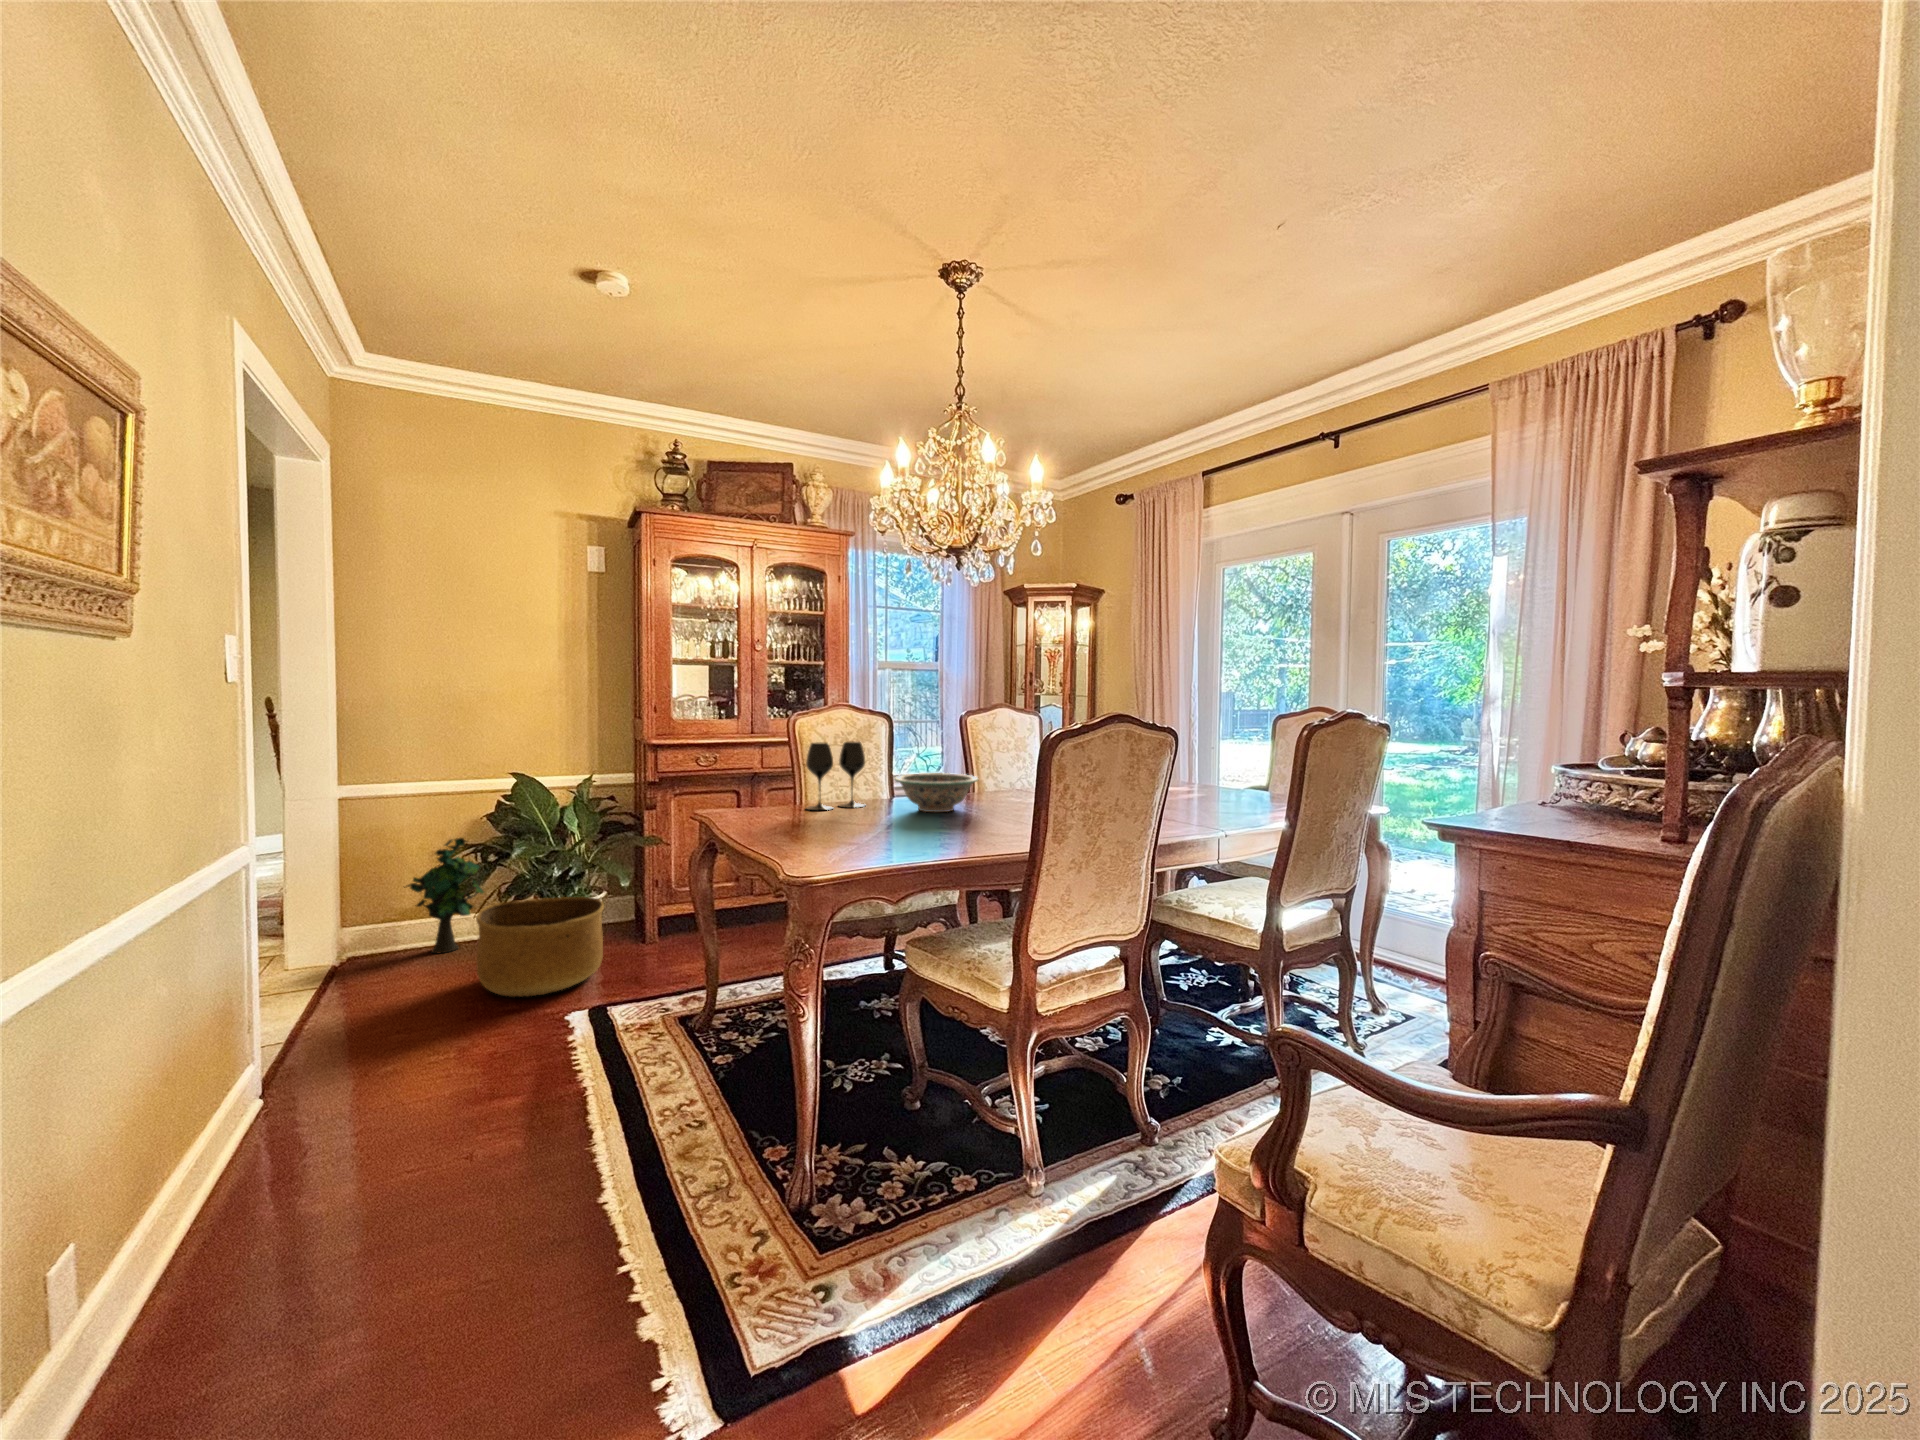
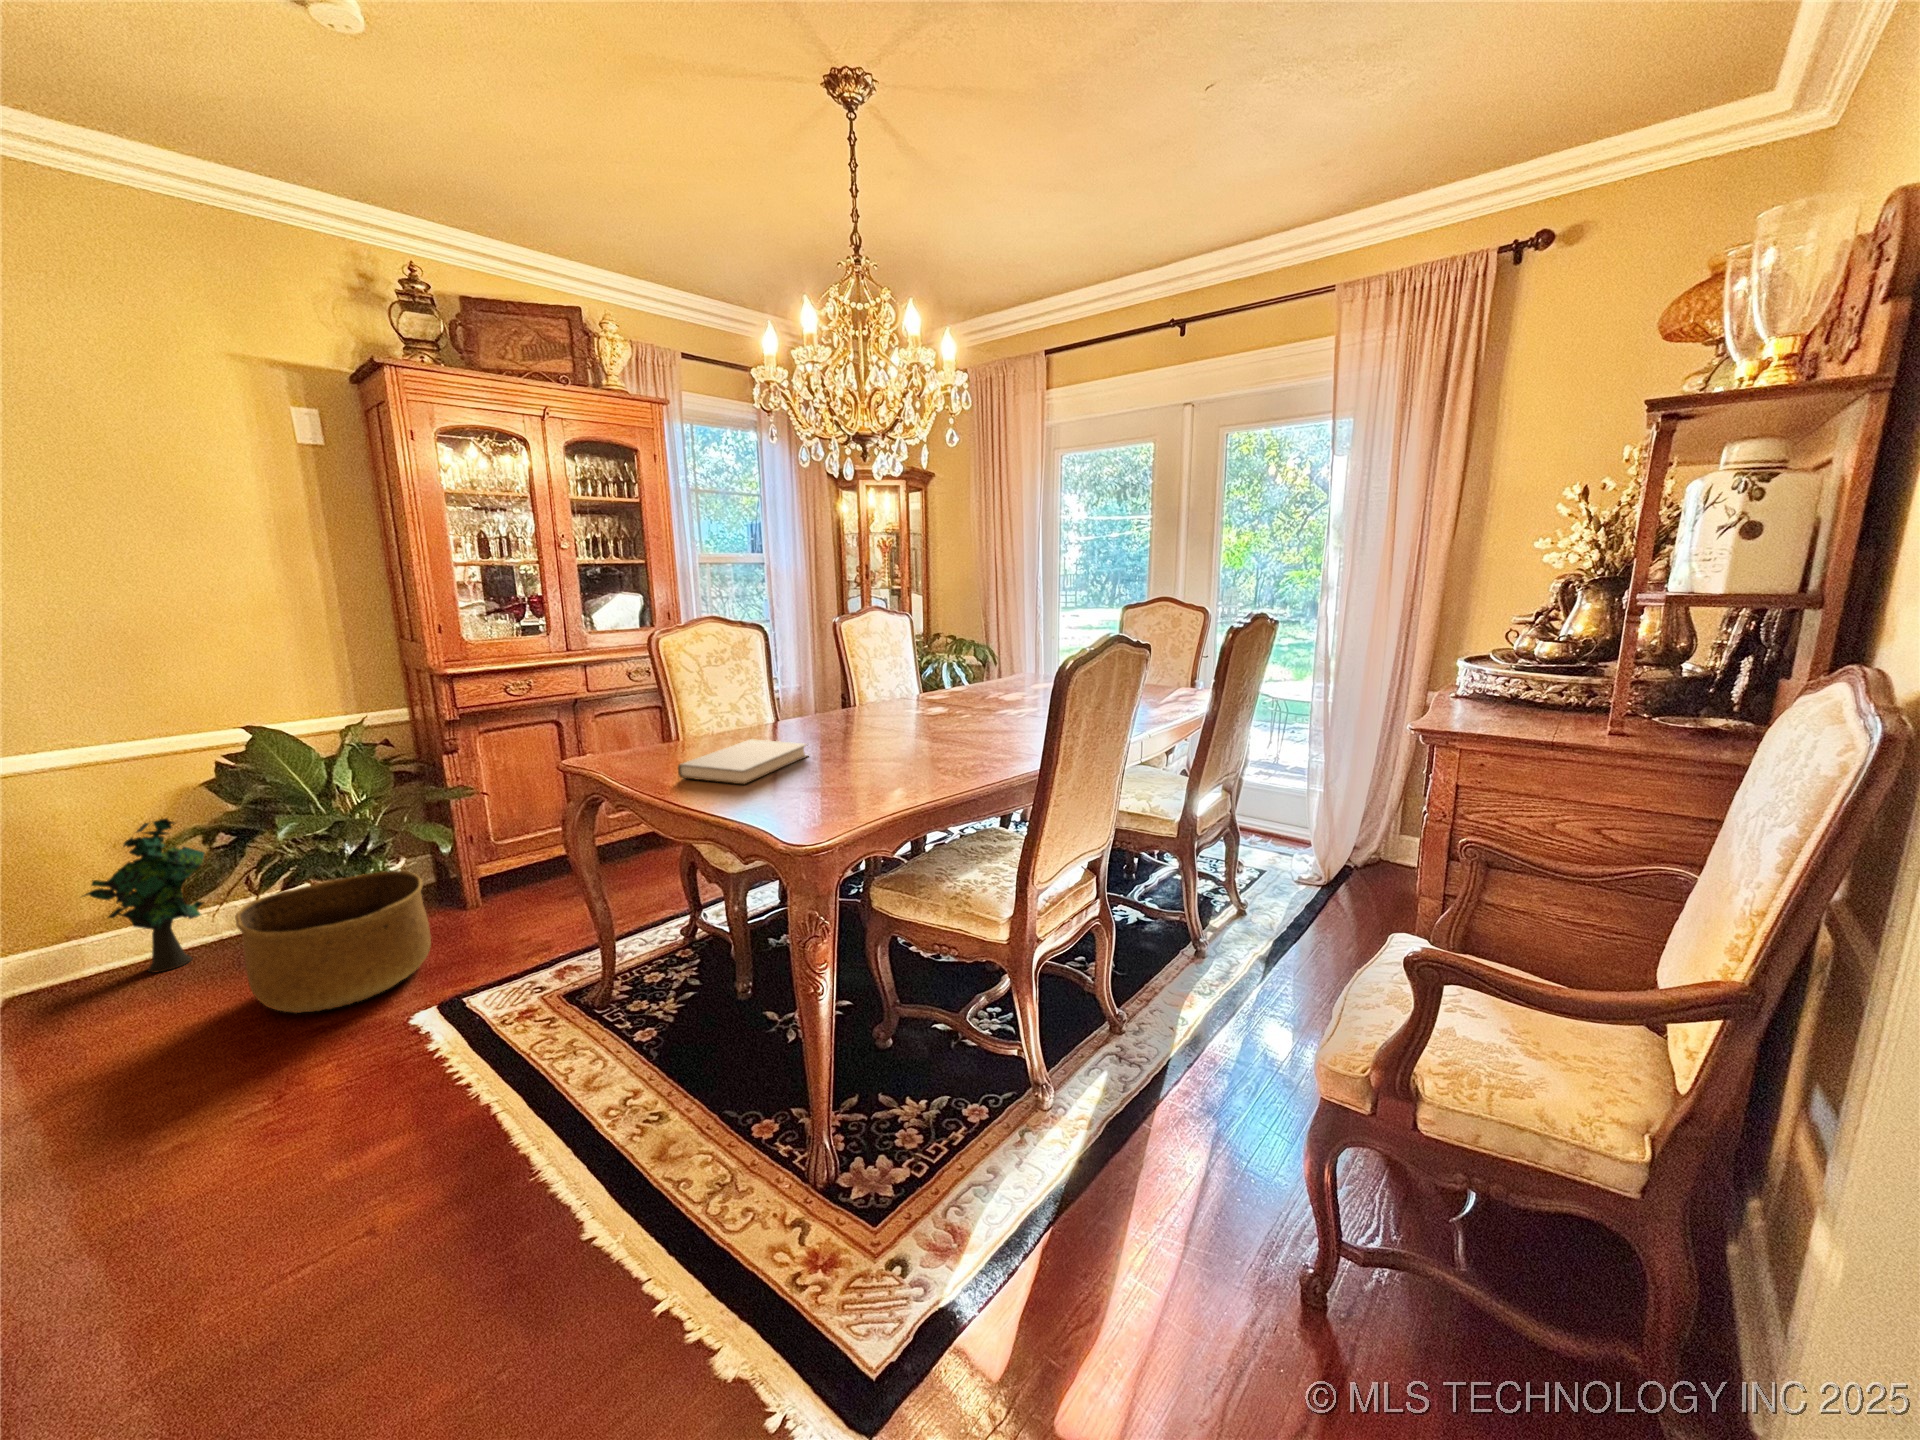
wine glass: present [806,742,865,810] -> none [704,663,774,747]
decorative bowl: present [895,773,978,812] -> none [811,691,904,737]
book: none [758,804,874,834] -> present [678,739,808,784]

